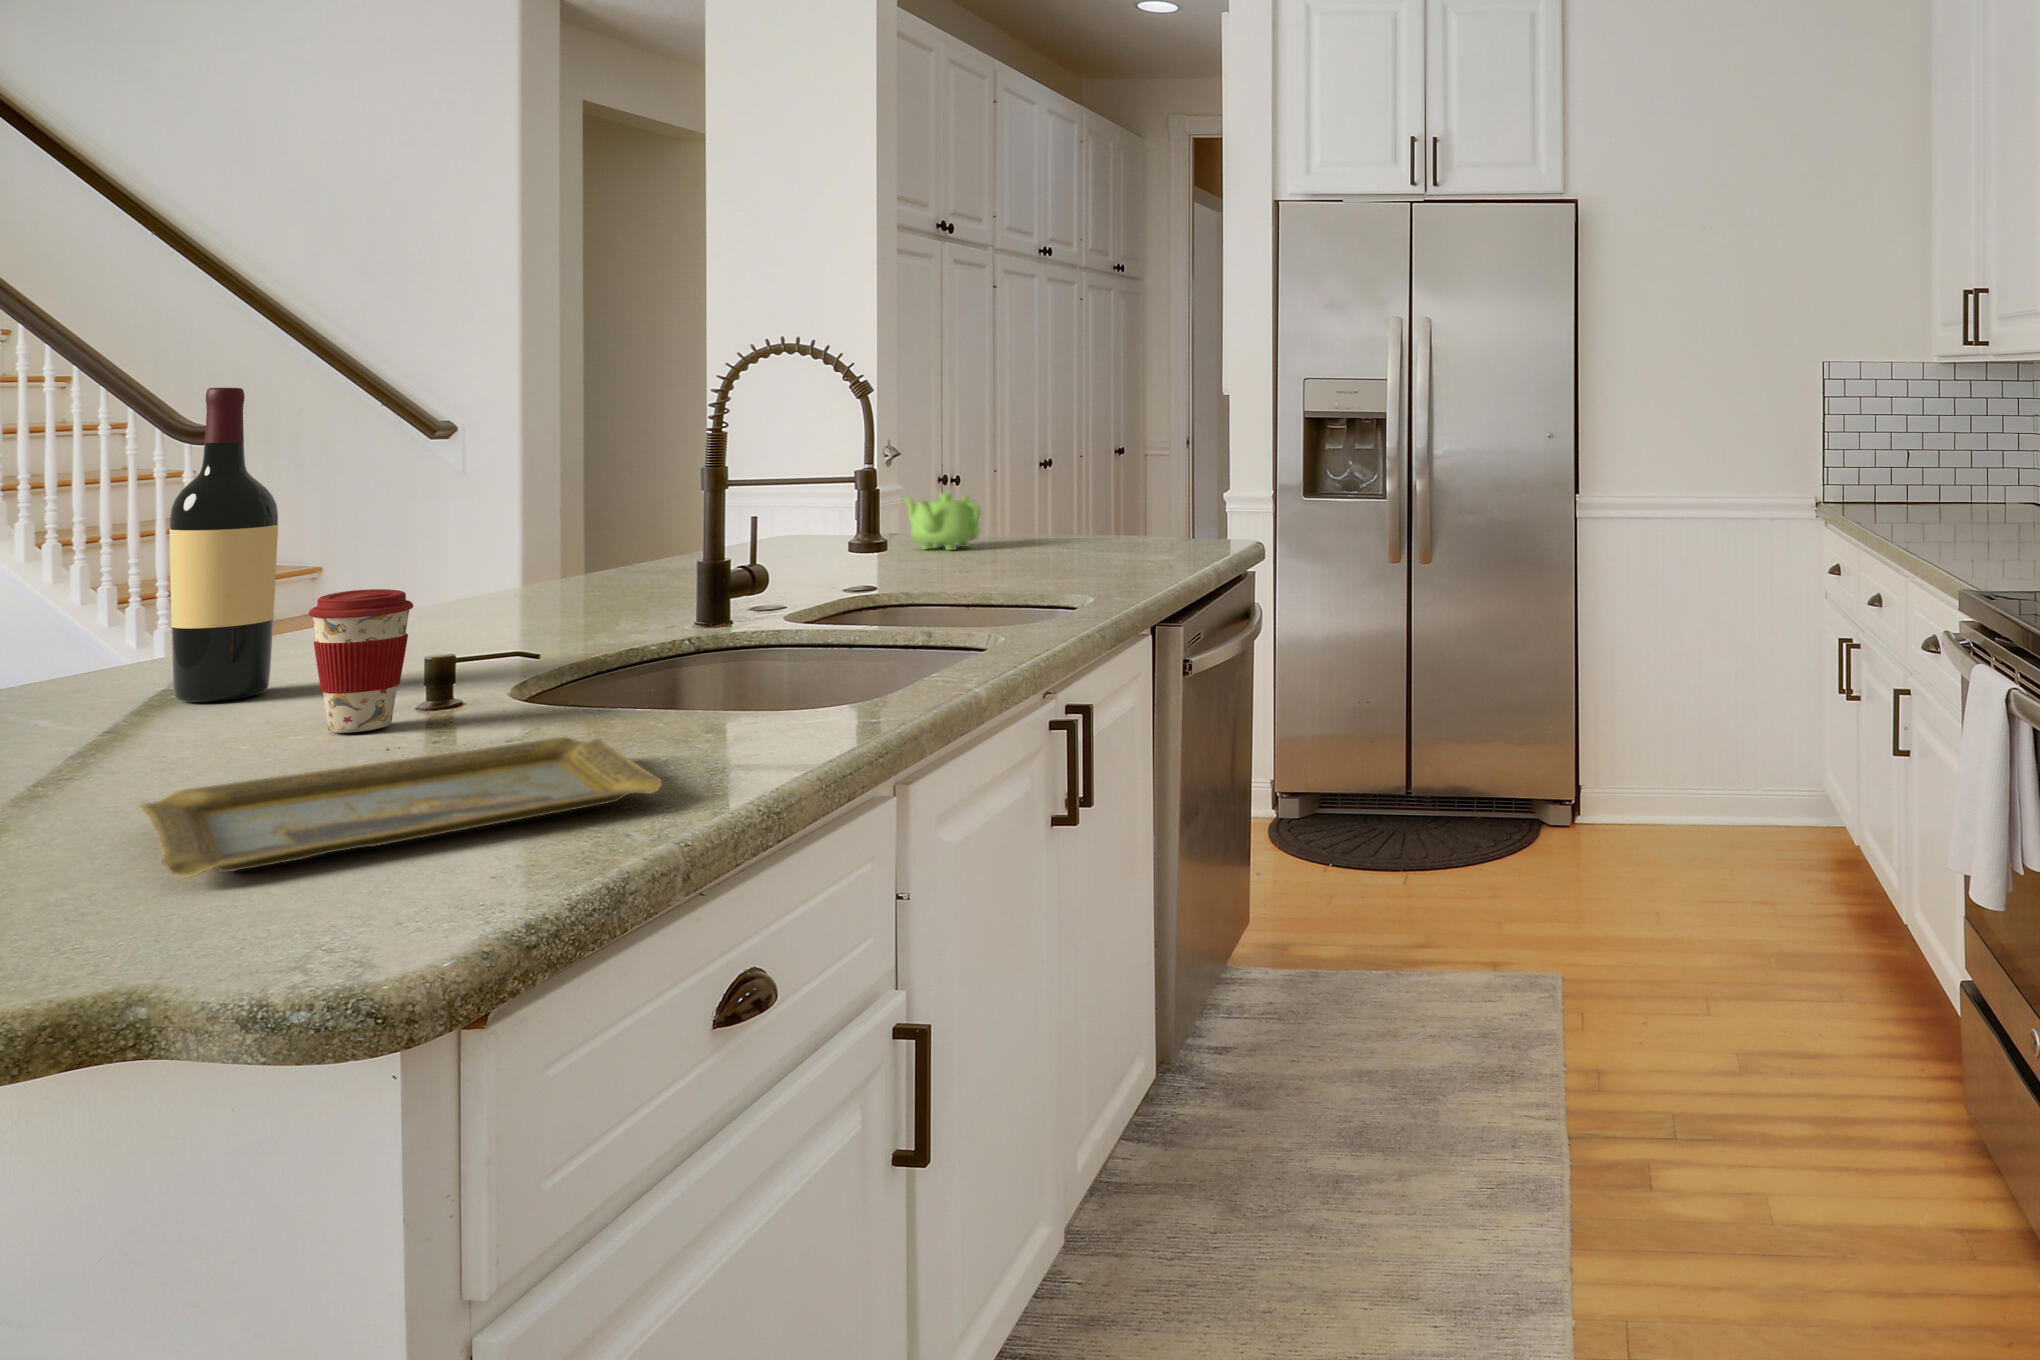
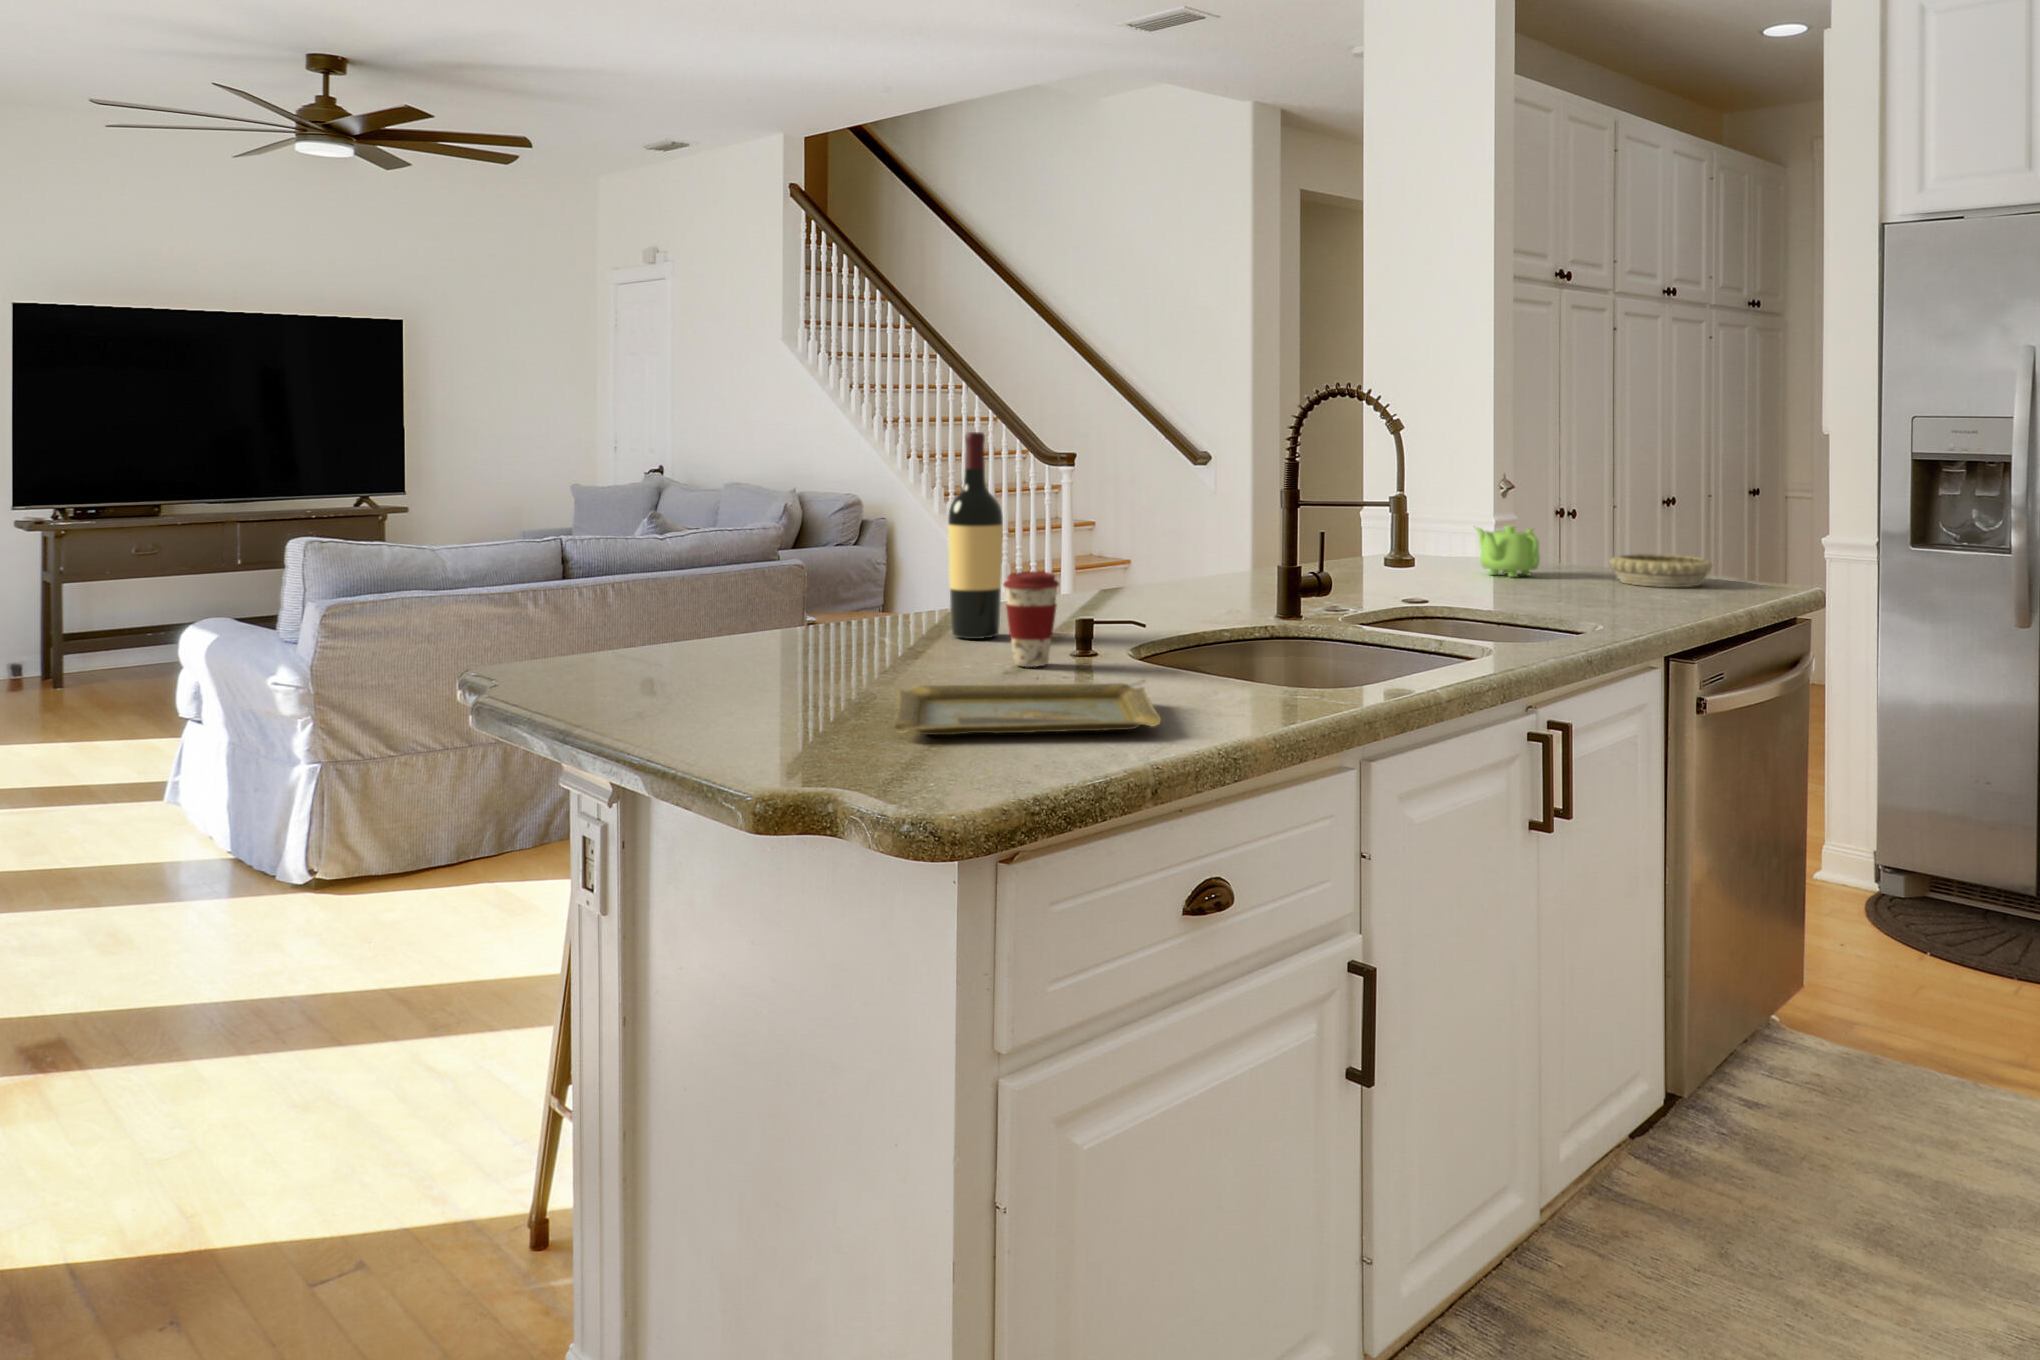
decorative bowl: none [1056,516,1161,549] -> present [1610,554,1712,587]

